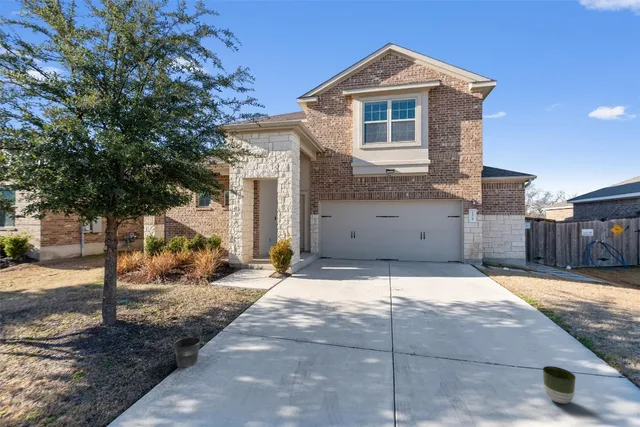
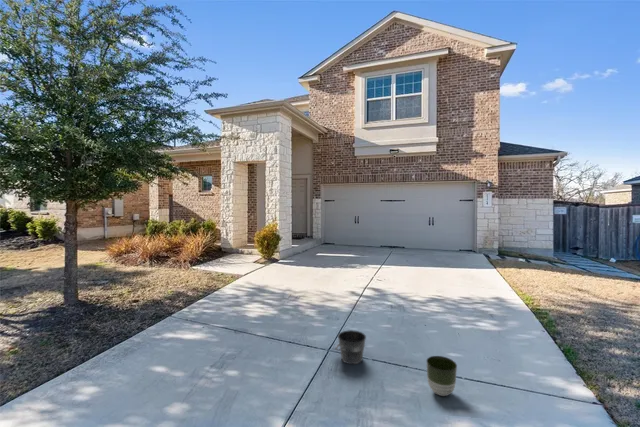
bucket: present [171,337,201,367] -> present [336,330,366,364]

